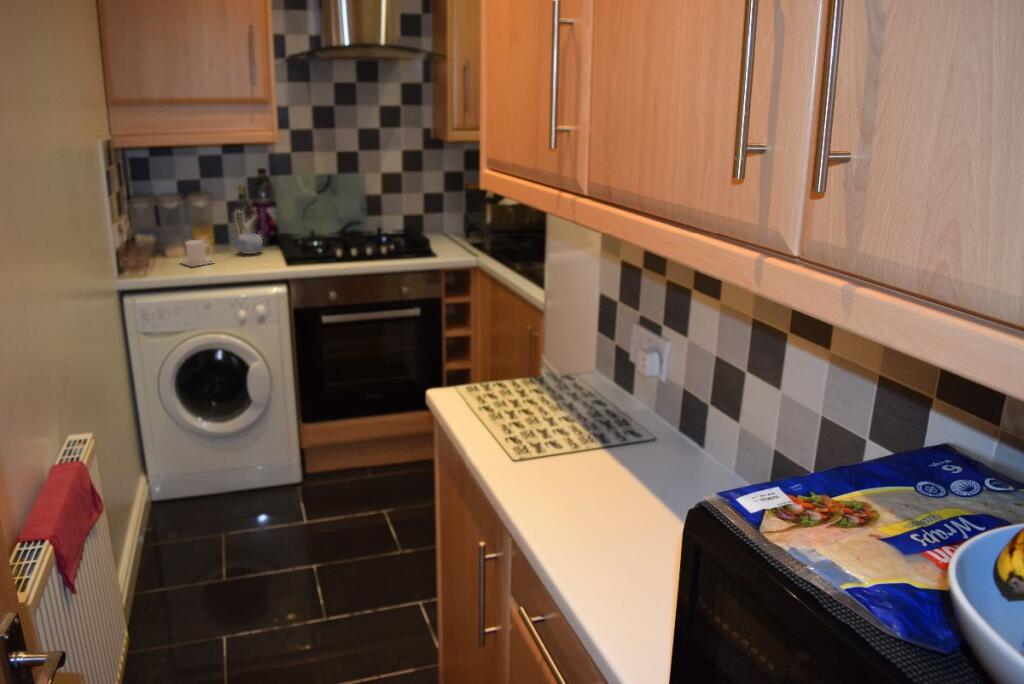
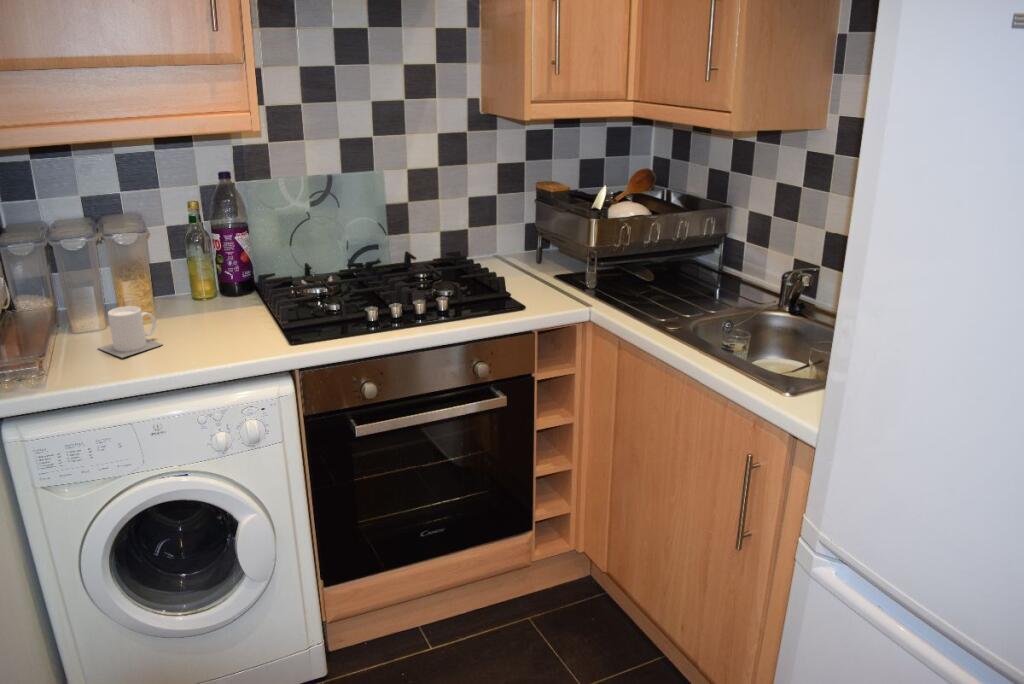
ceramic pitcher: present [236,210,263,254] -> none [188,249,238,320]

